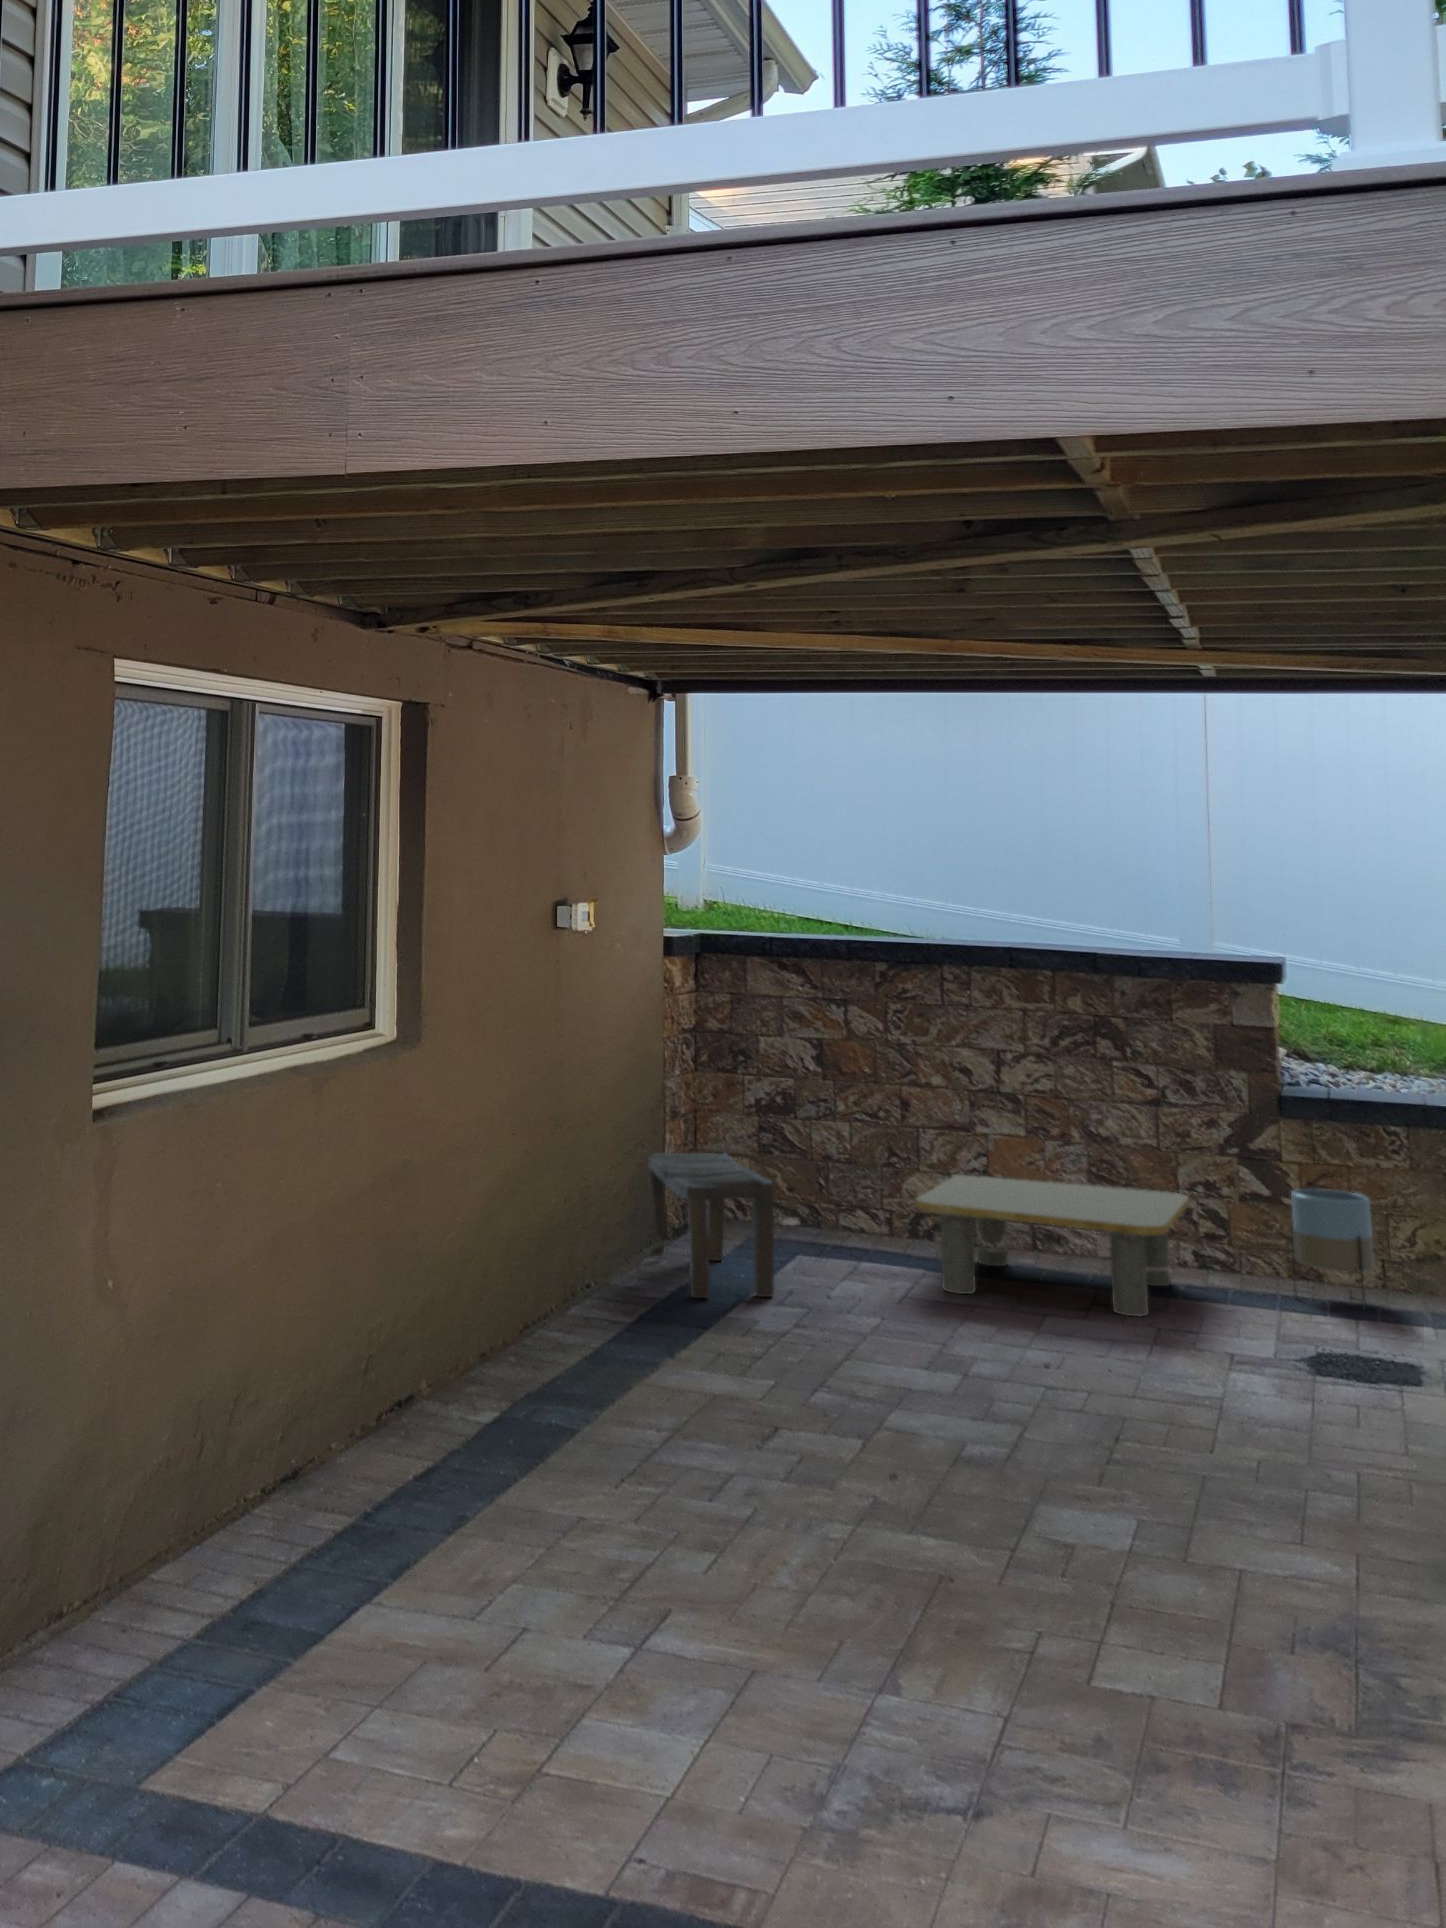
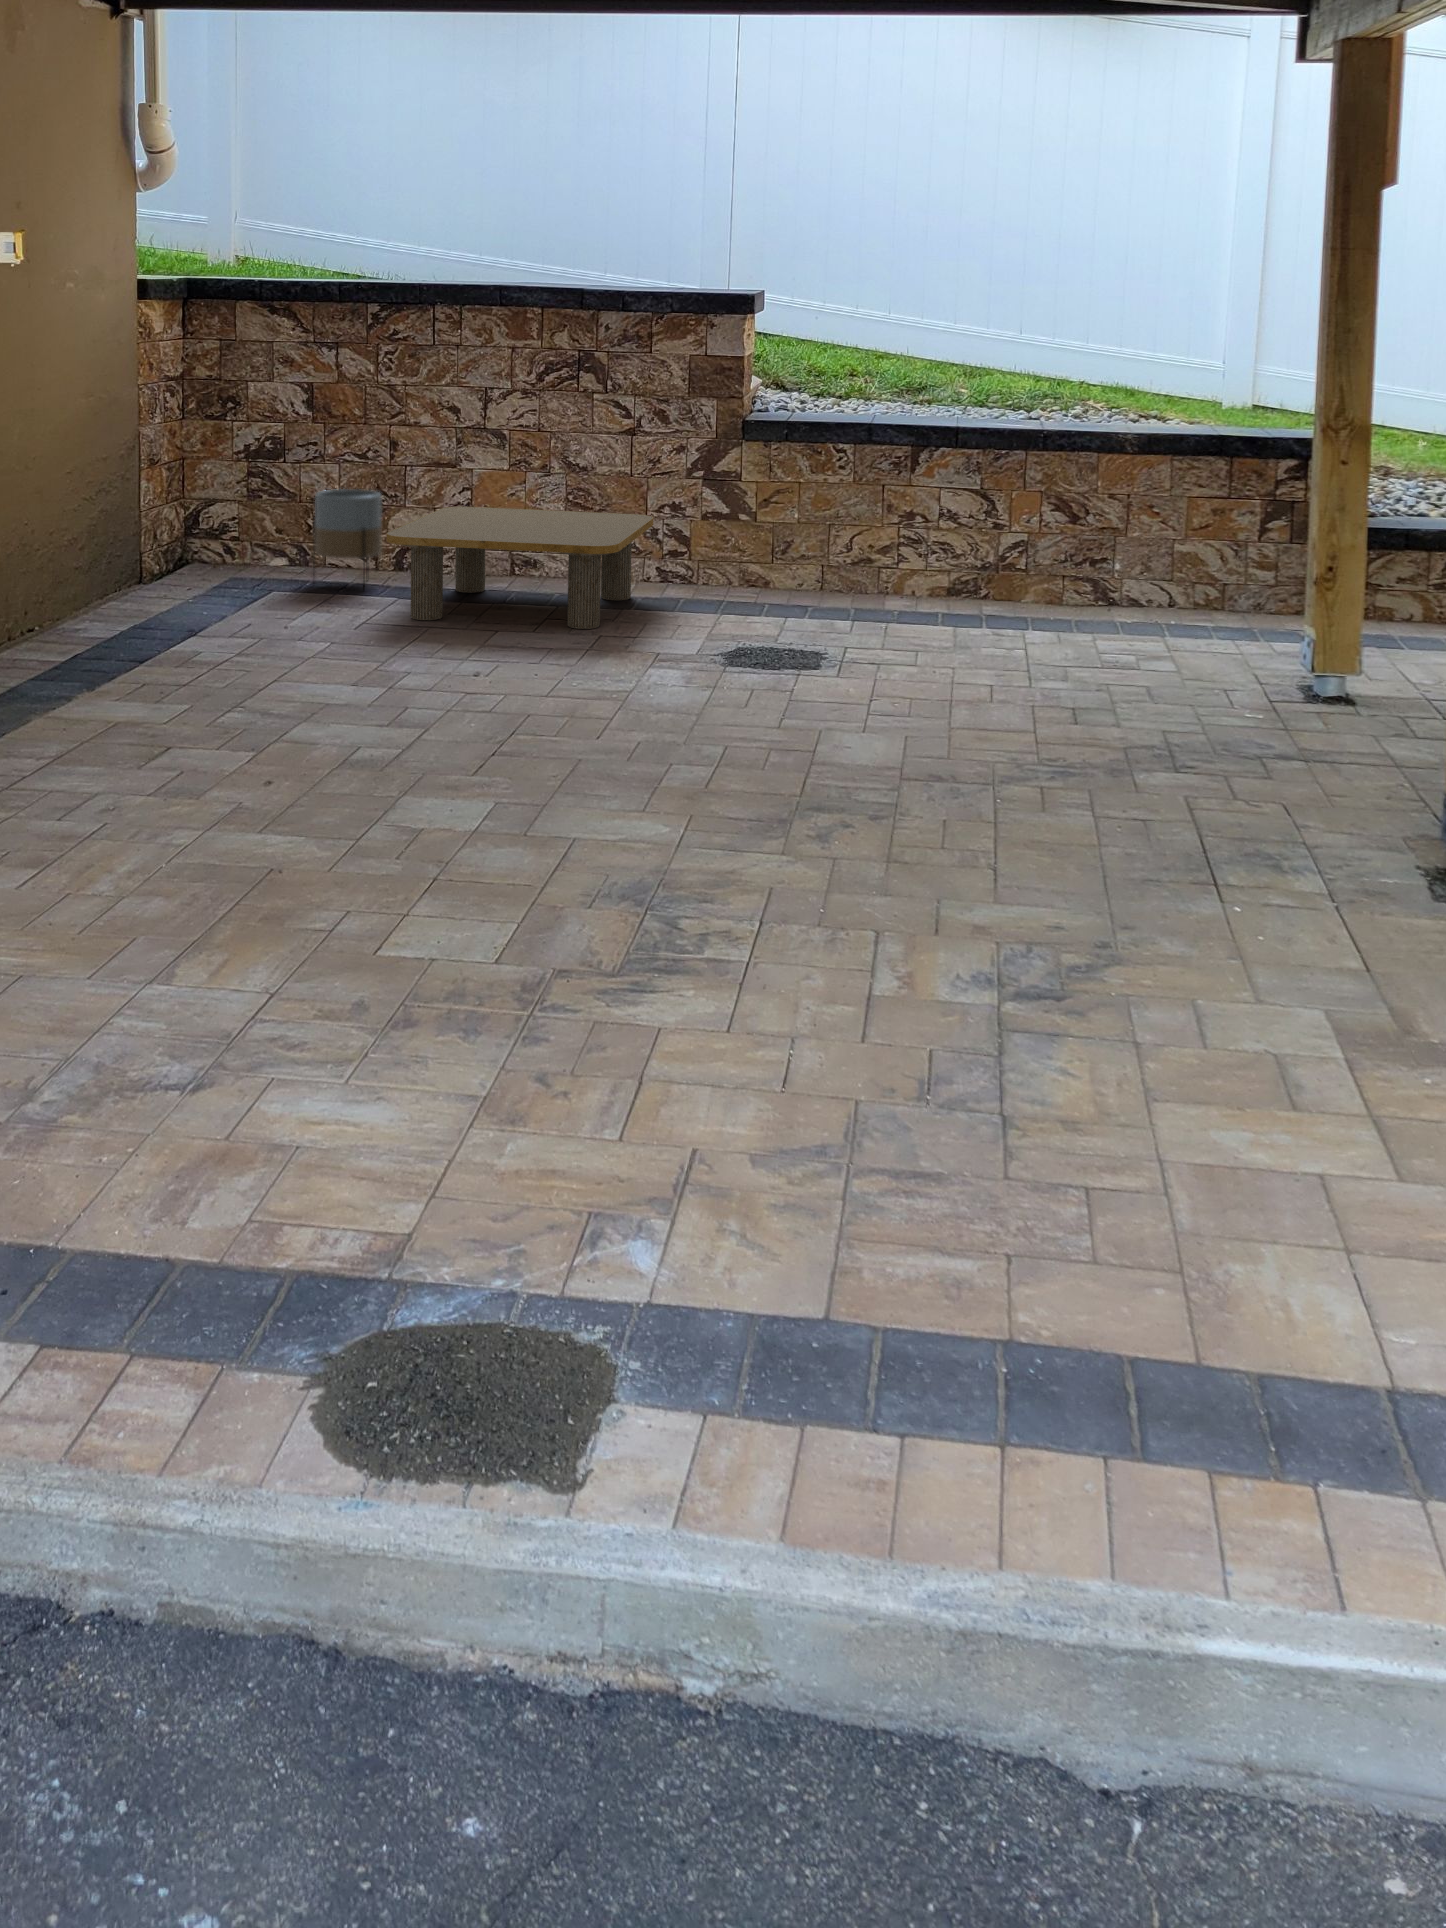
bench: present [649,1153,774,1298] -> none [111,500,235,643]
planter: present [1291,1189,1374,1309] -> present [313,489,382,580]

